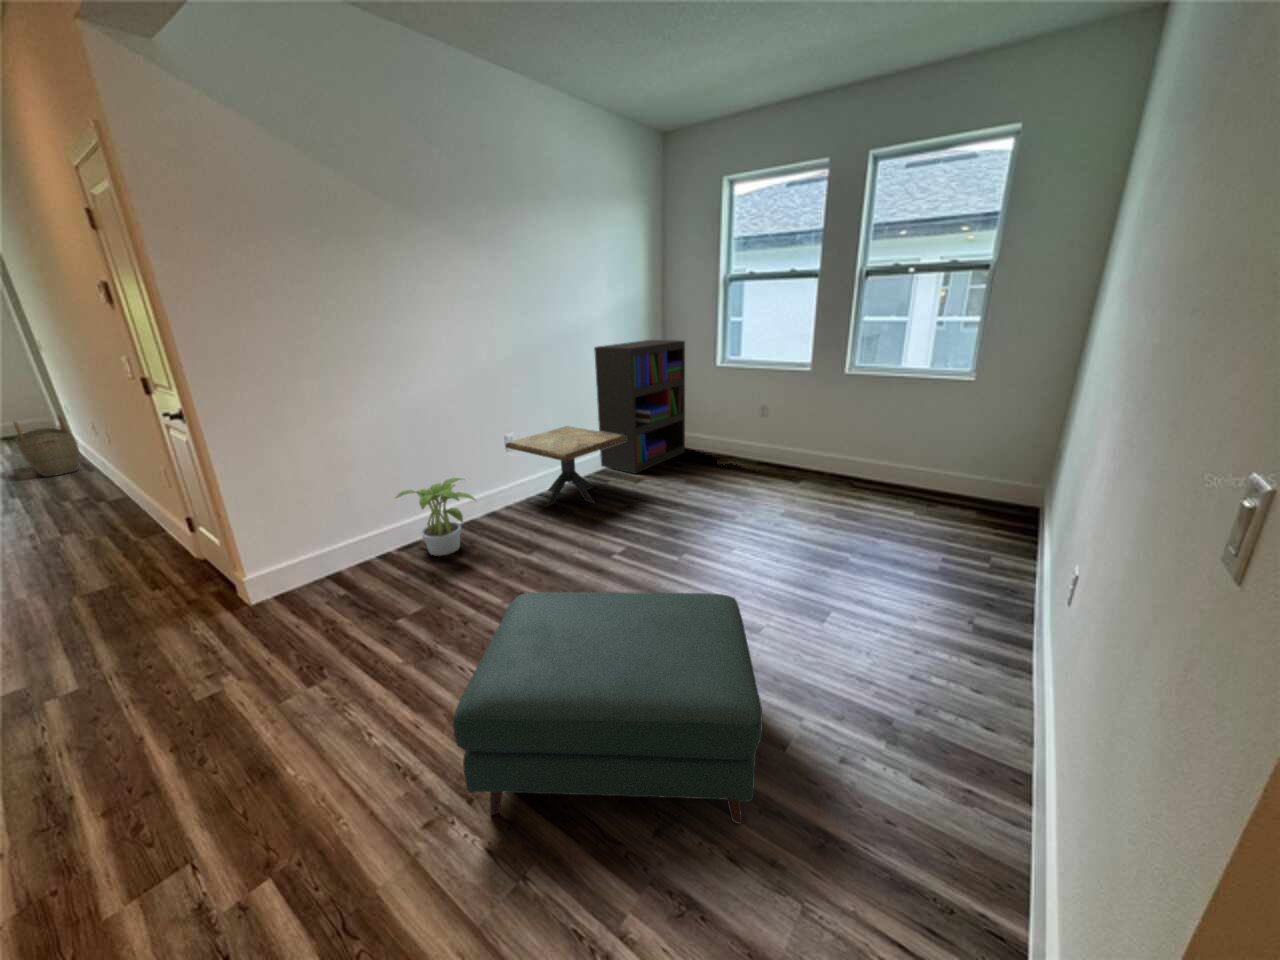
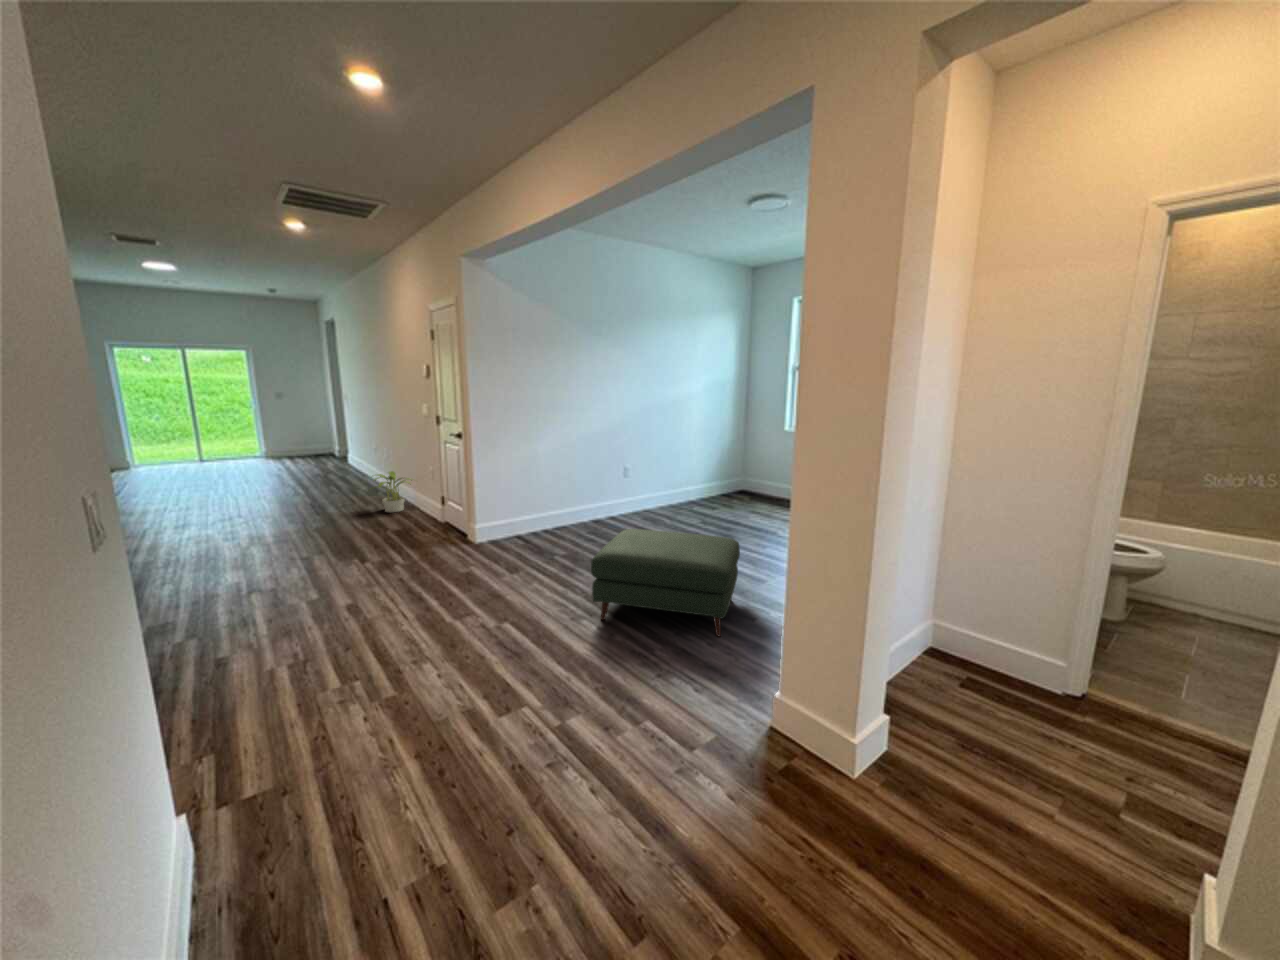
bookshelf: present [594,340,685,474] -> none [689,411,758,504]
woven basket: present [14,416,79,477] -> none [333,441,362,478]
side table: present [505,426,626,507] -> none [624,466,705,518]
potted plant: present [396,478,475,556] -> present [374,471,410,512]

